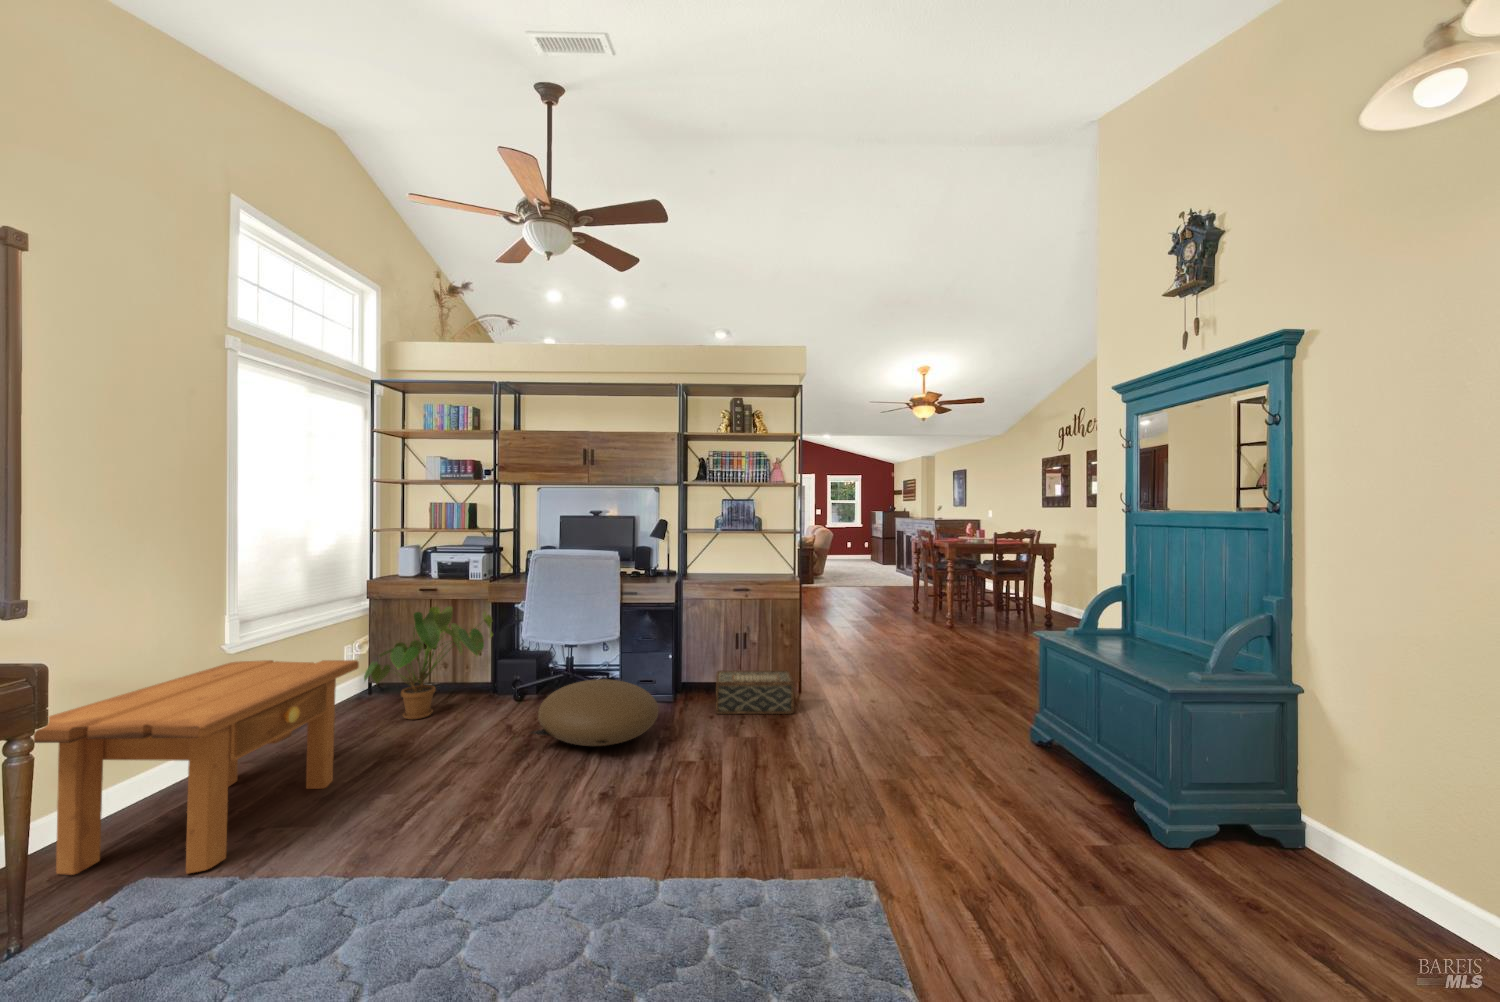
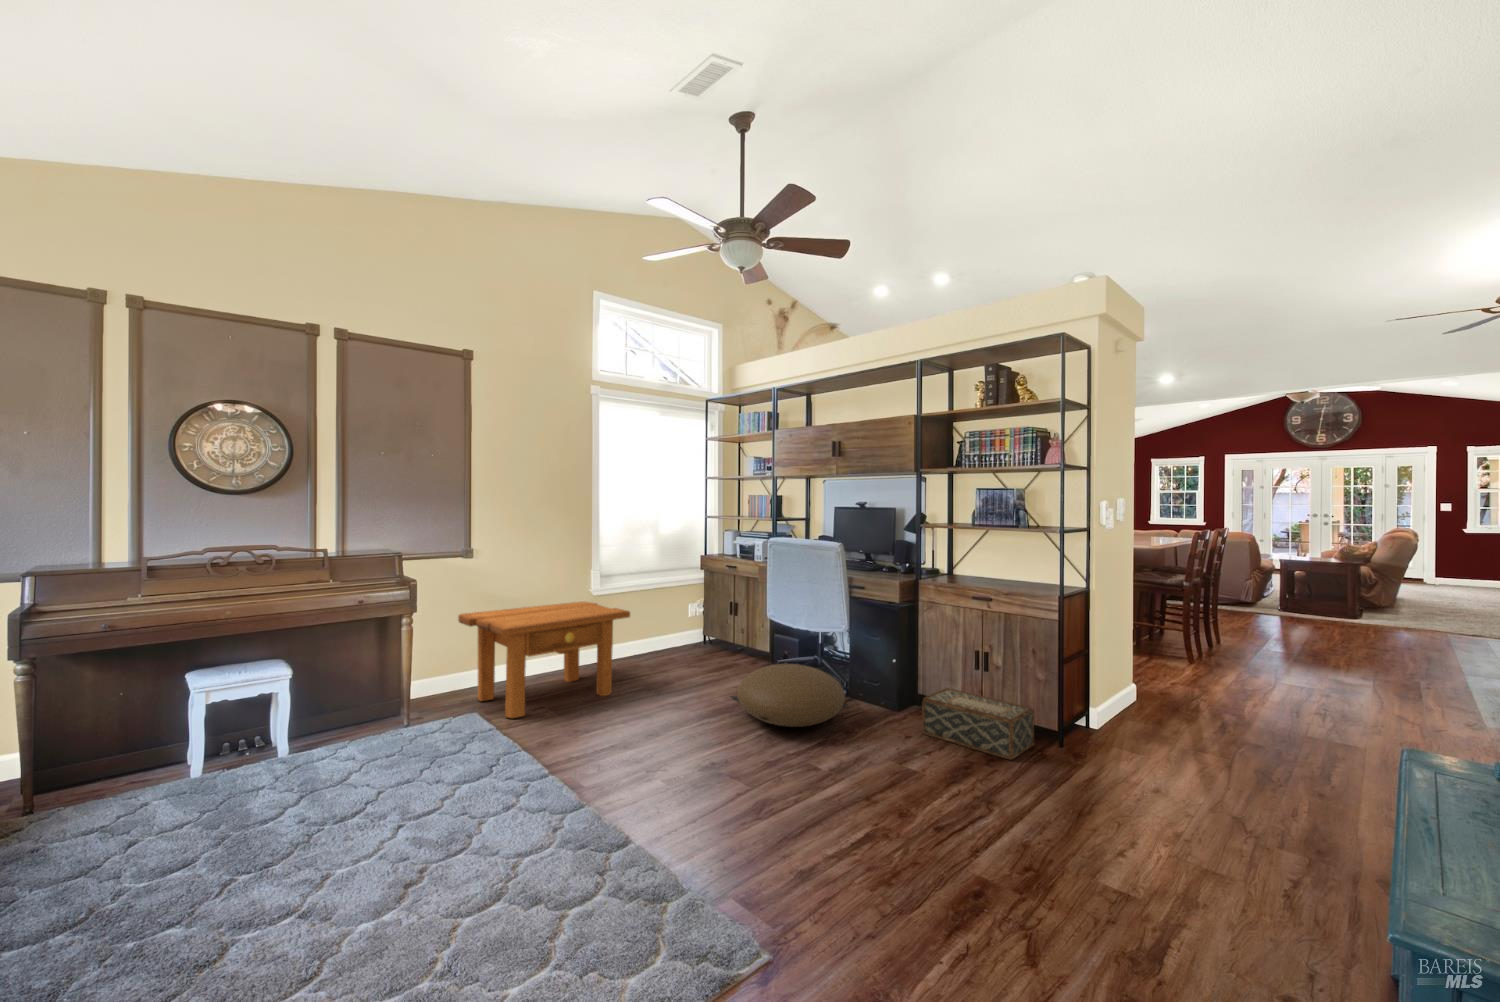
house plant: present [364,606,493,720] -> none [666,583,764,670]

